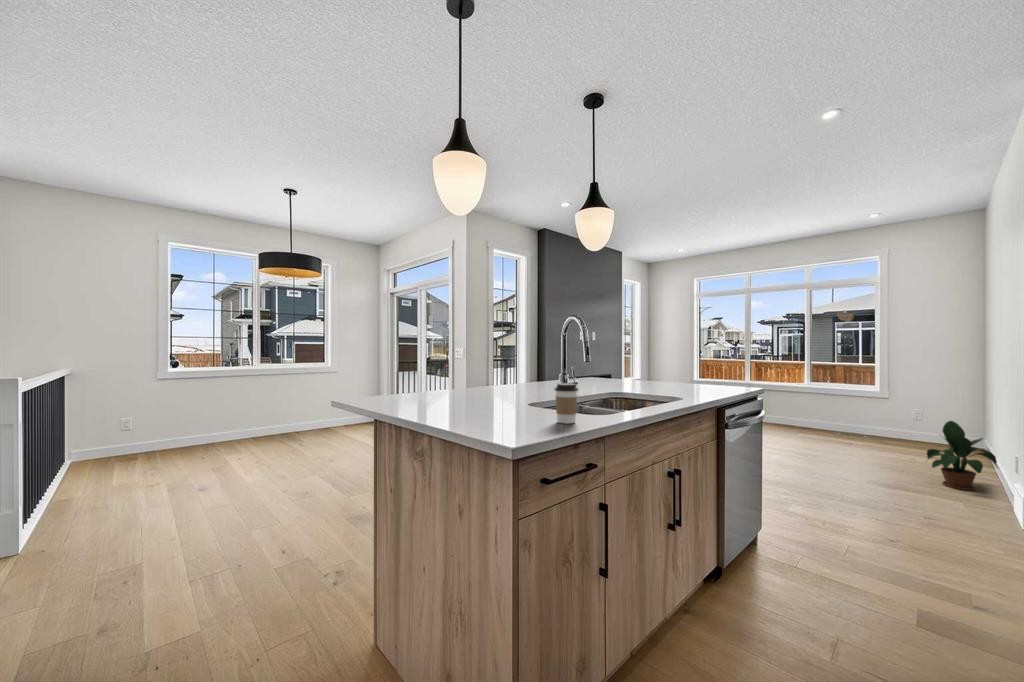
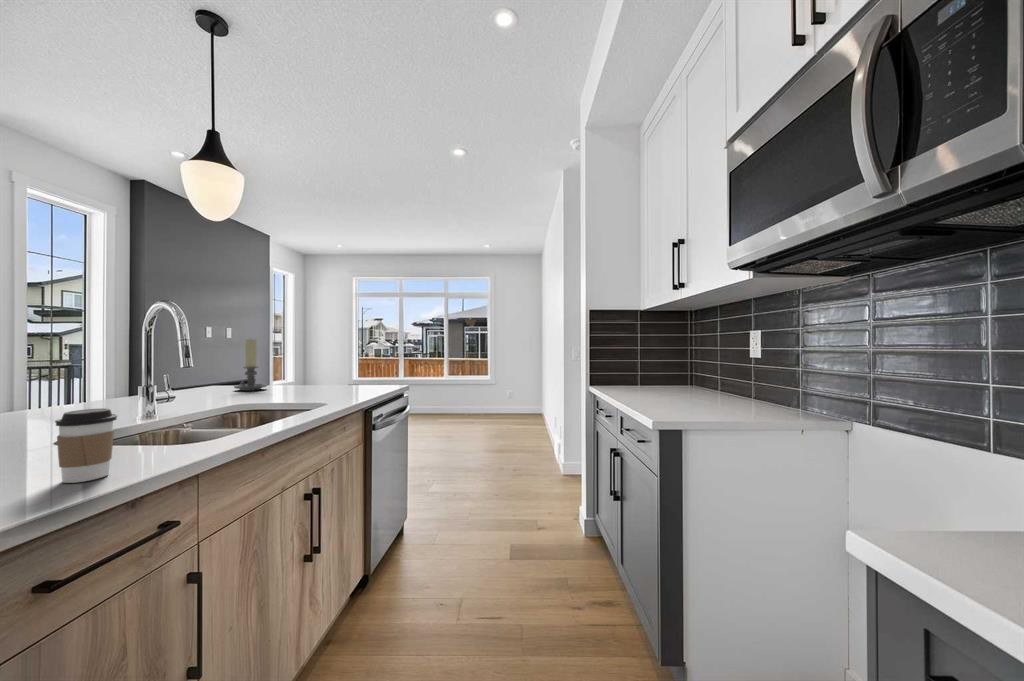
candle holder: none [604,340,627,383] -> present [234,339,267,391]
potted plant: present [927,421,997,490] -> none [515,396,550,443]

